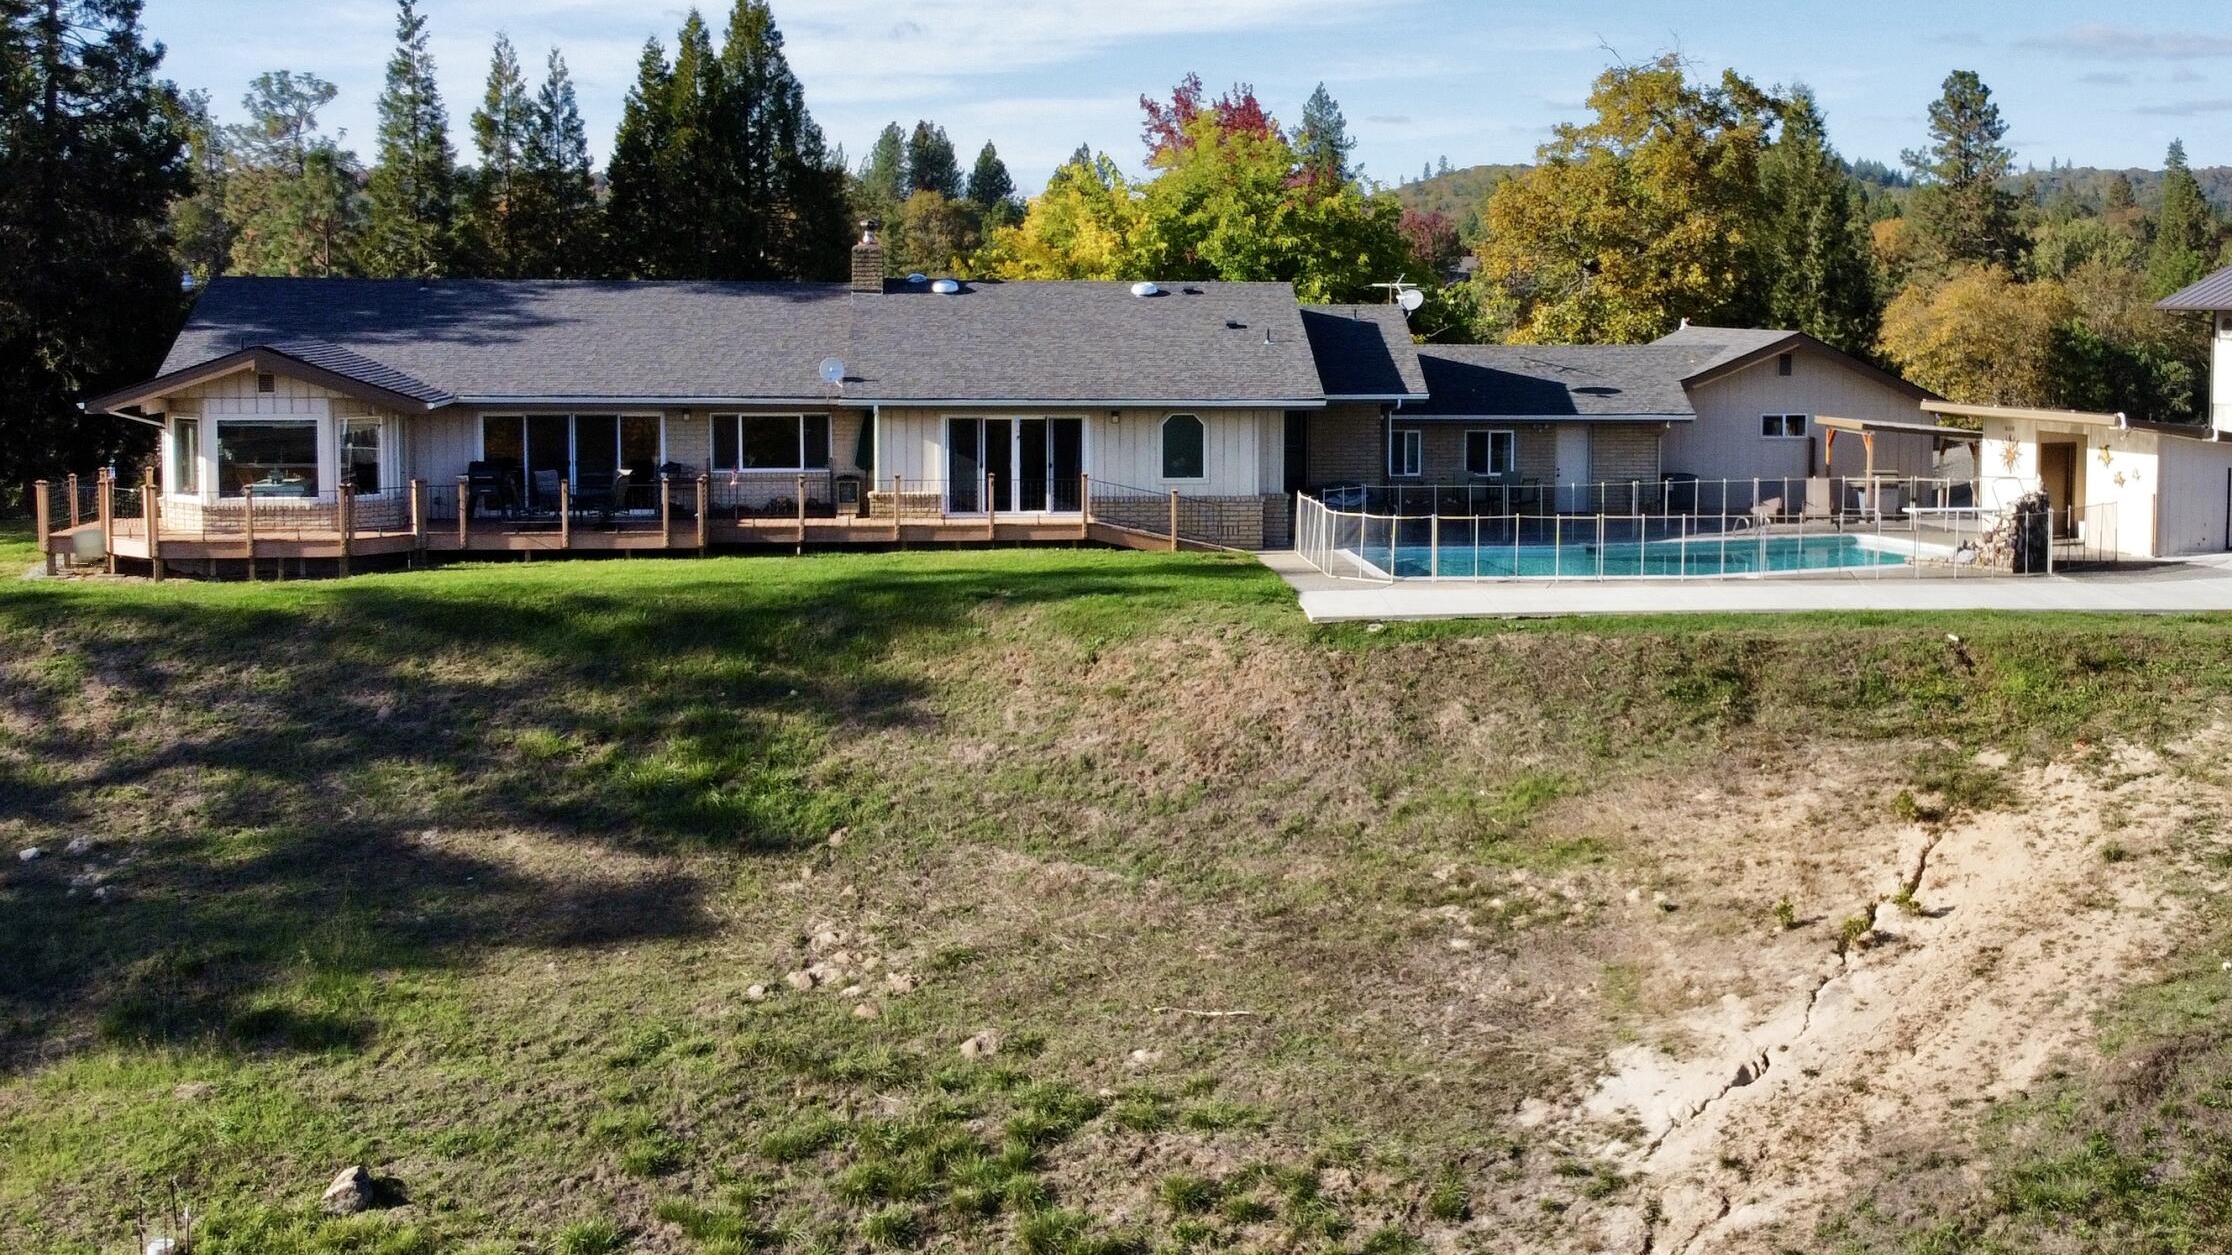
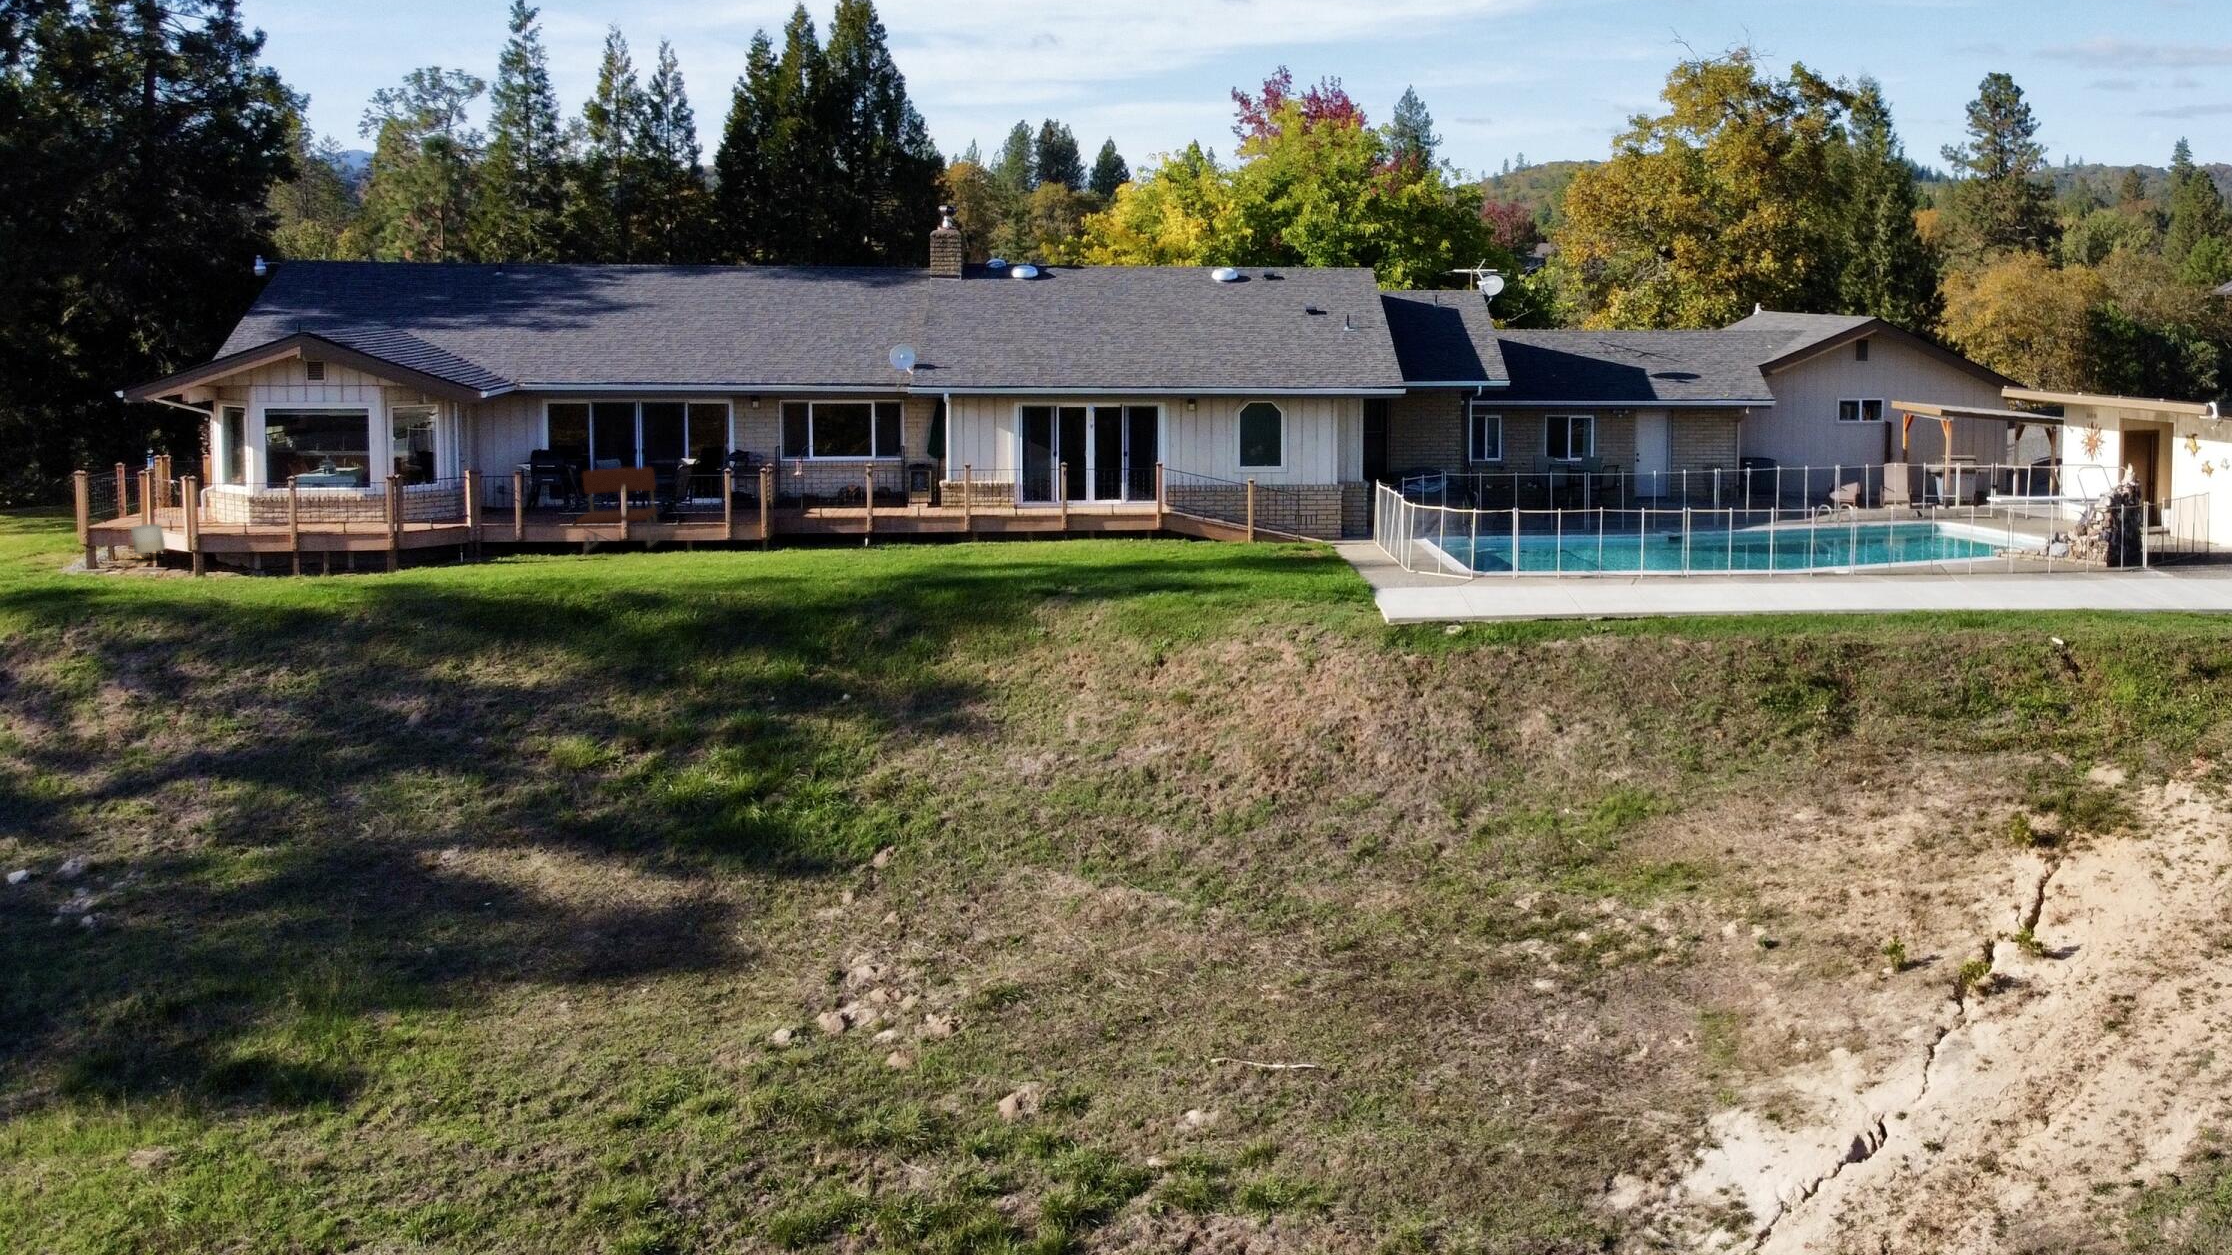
bench: none [516,475,598,557] -> present [576,467,659,550]

